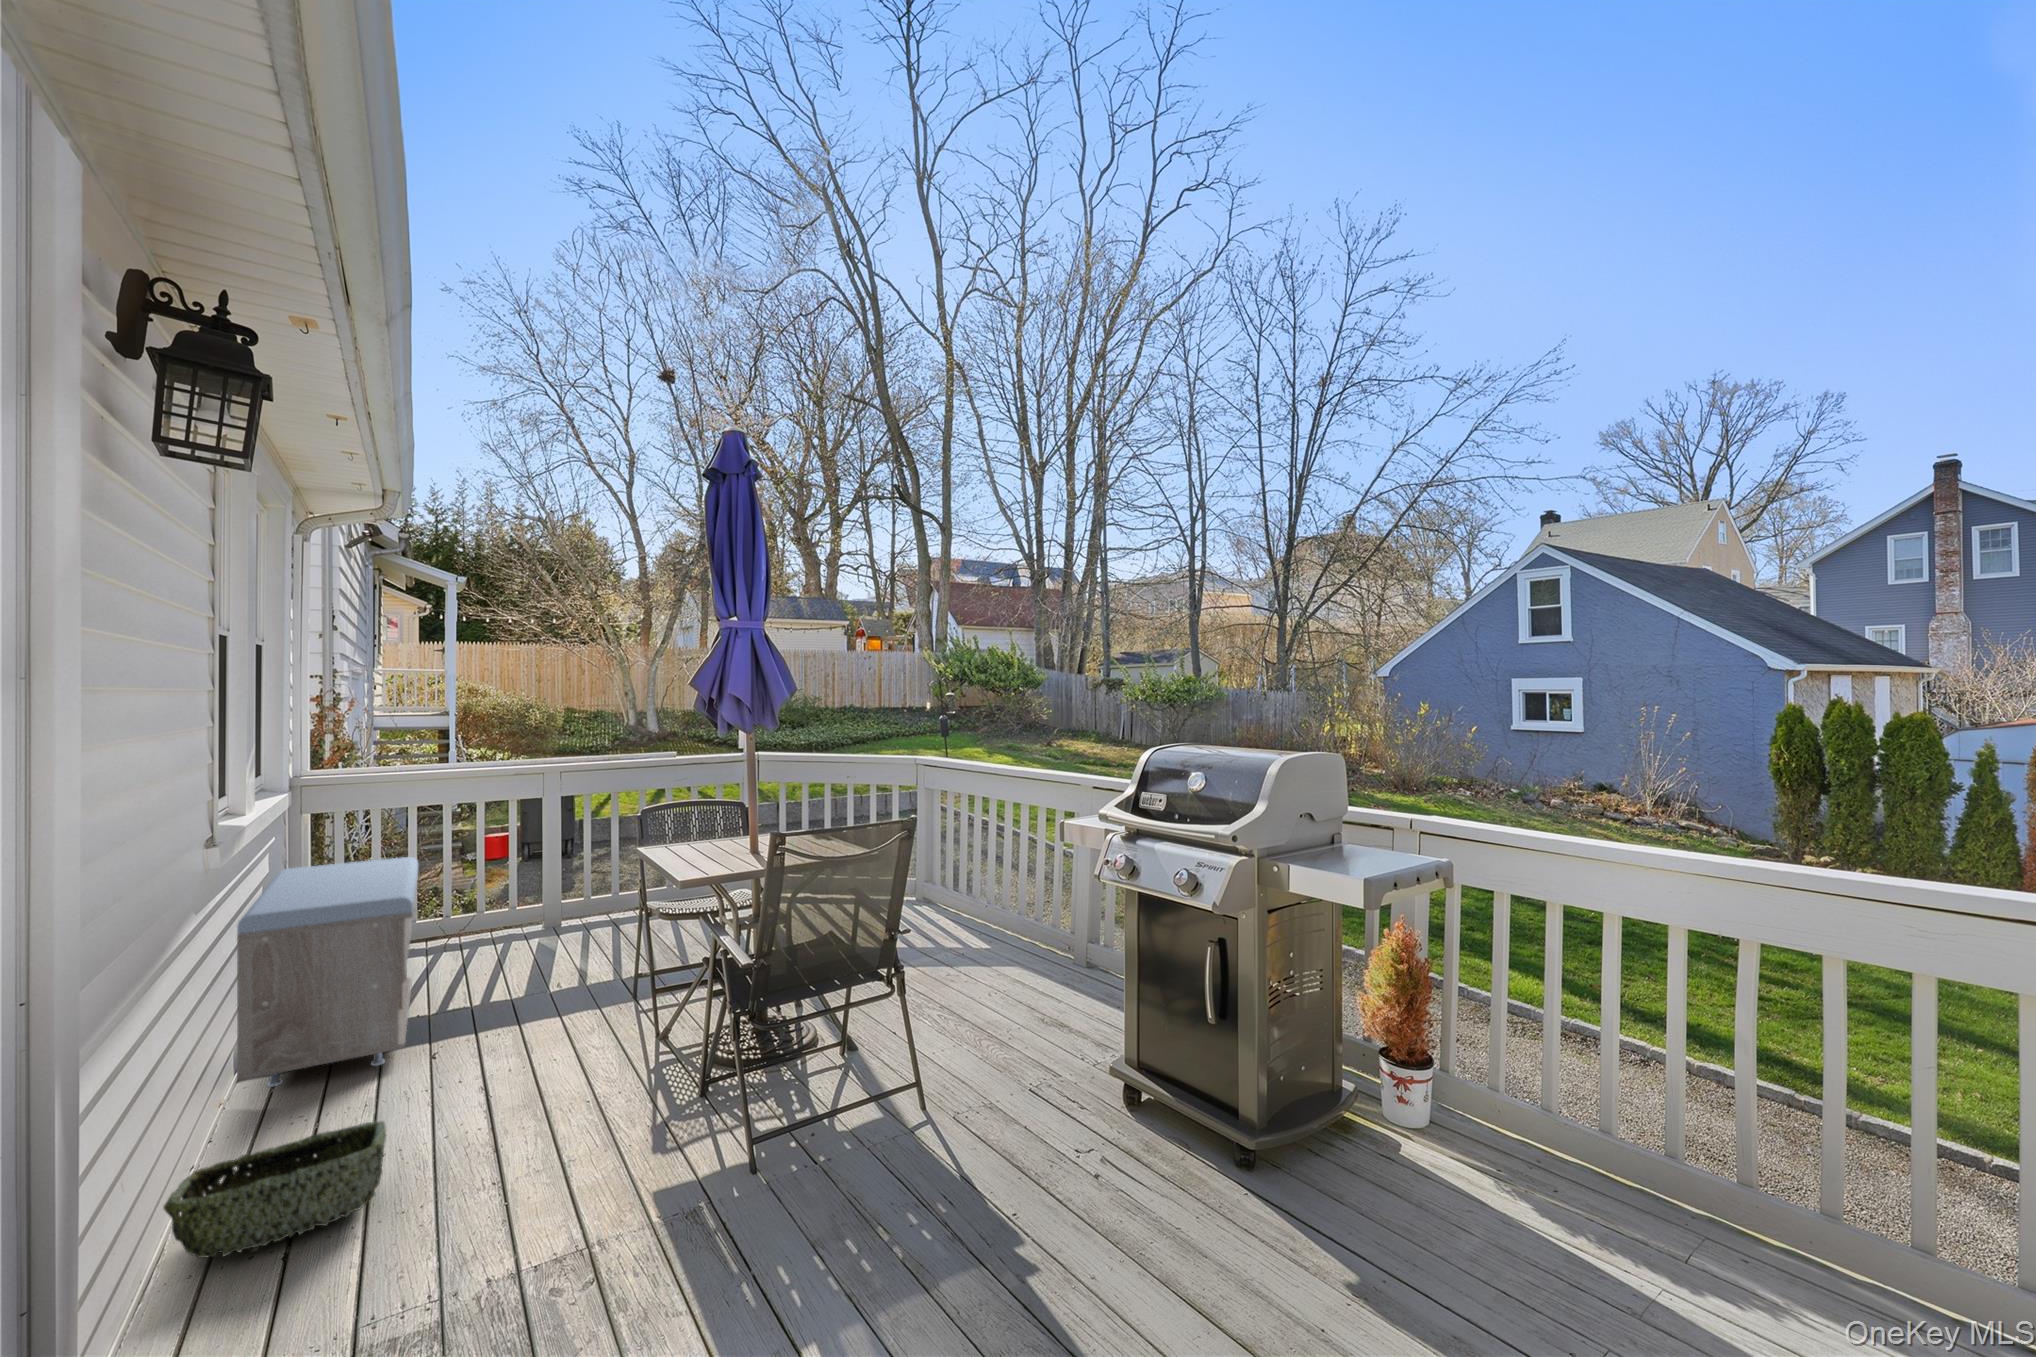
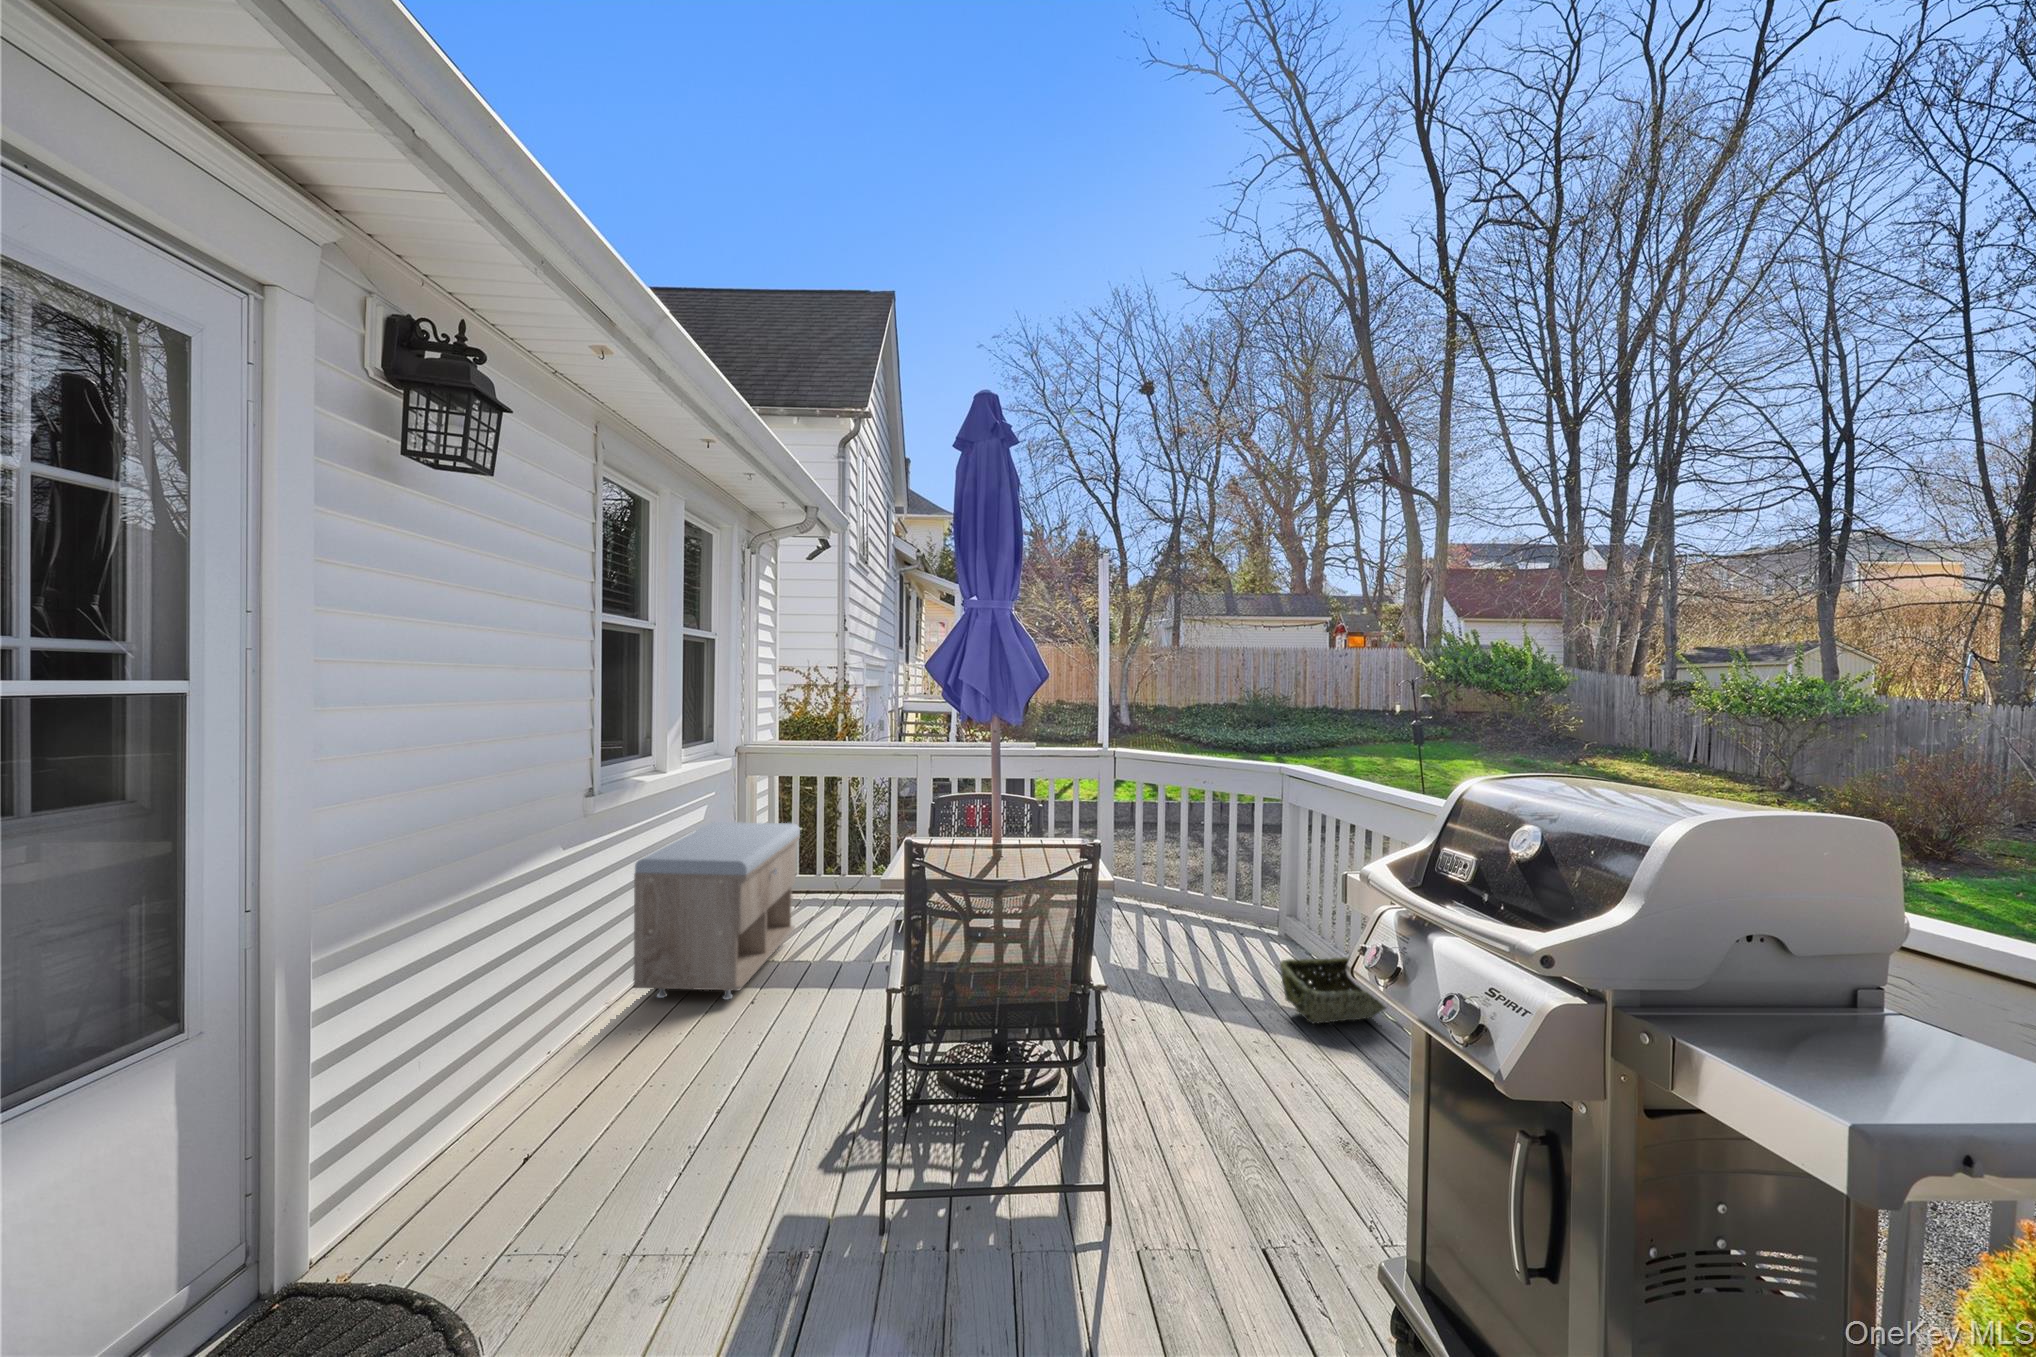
woven basket: present [163,1121,386,1258] -> present [1280,957,1386,1023]

